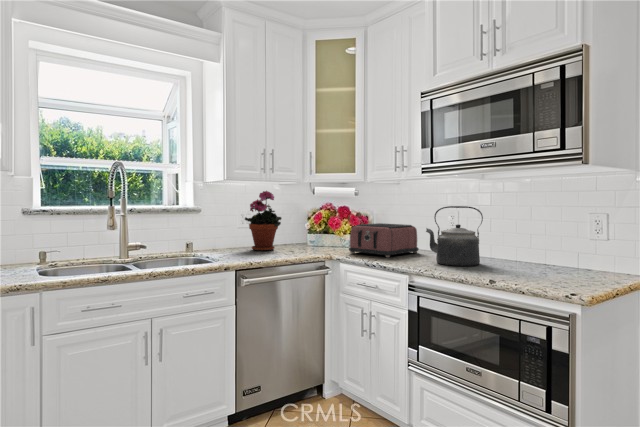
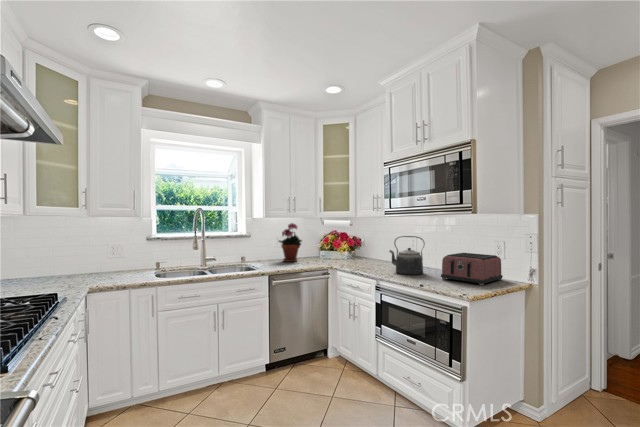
toaster: present [349,223,419,258] -> present [441,253,503,285]

